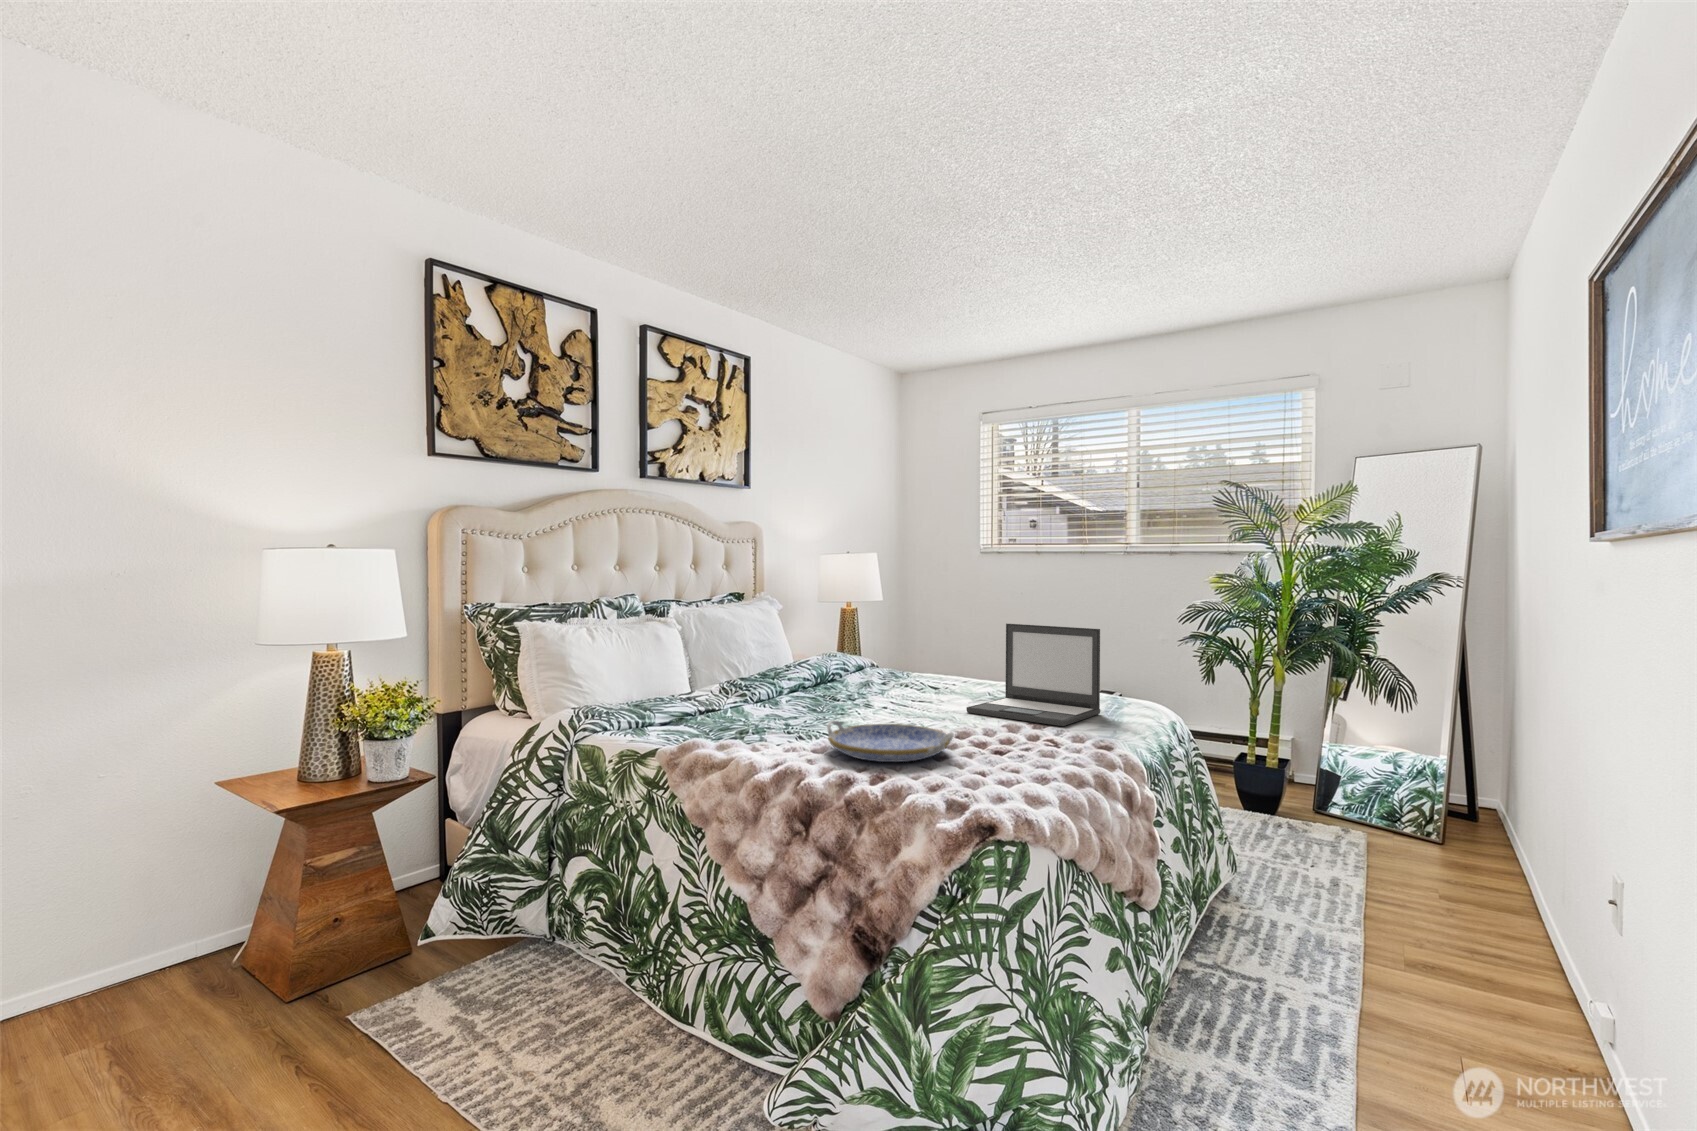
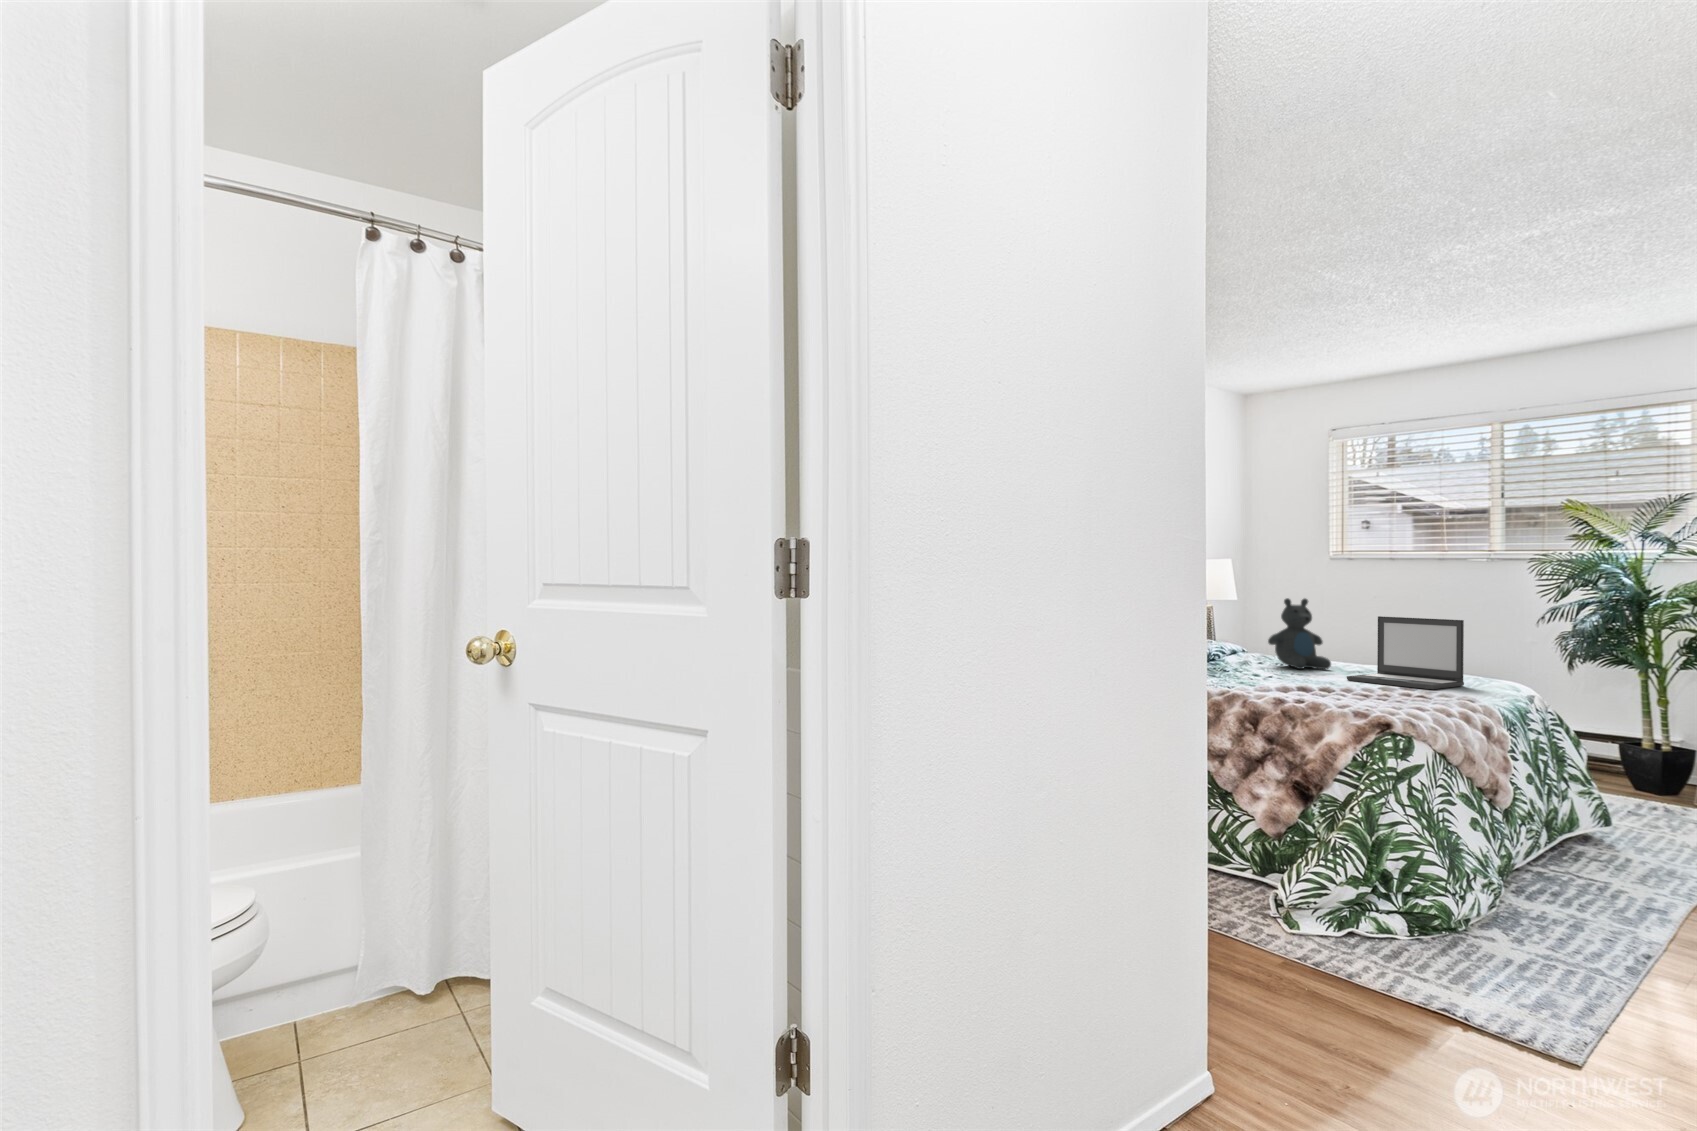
teddy bear: none [885,599,957,692] -> present [1268,598,1331,669]
serving tray: present [827,721,954,762] -> none [1252,672,1350,697]

